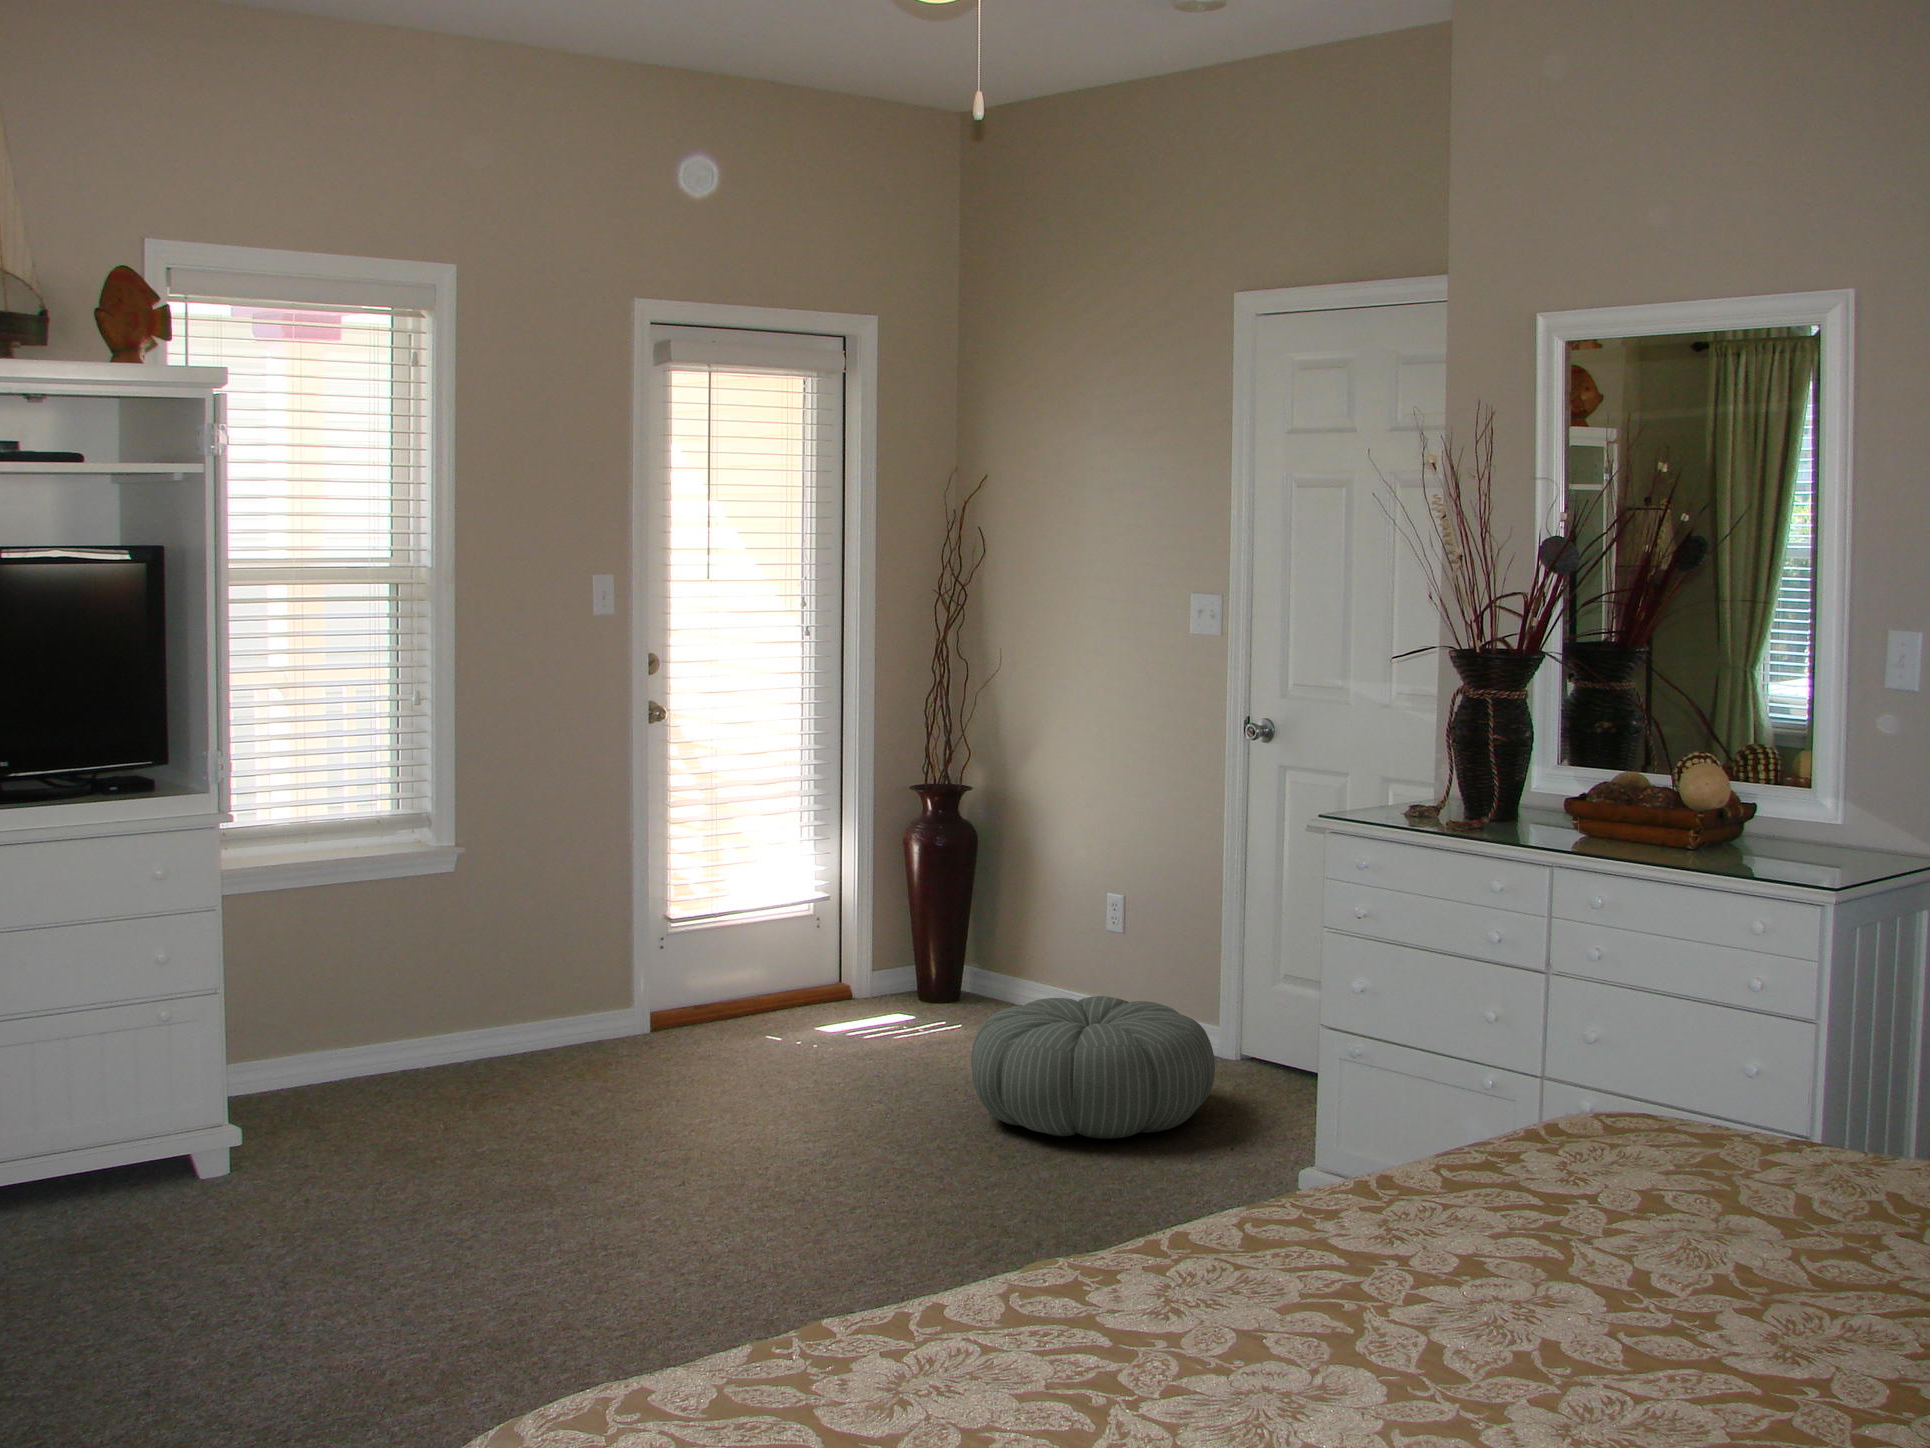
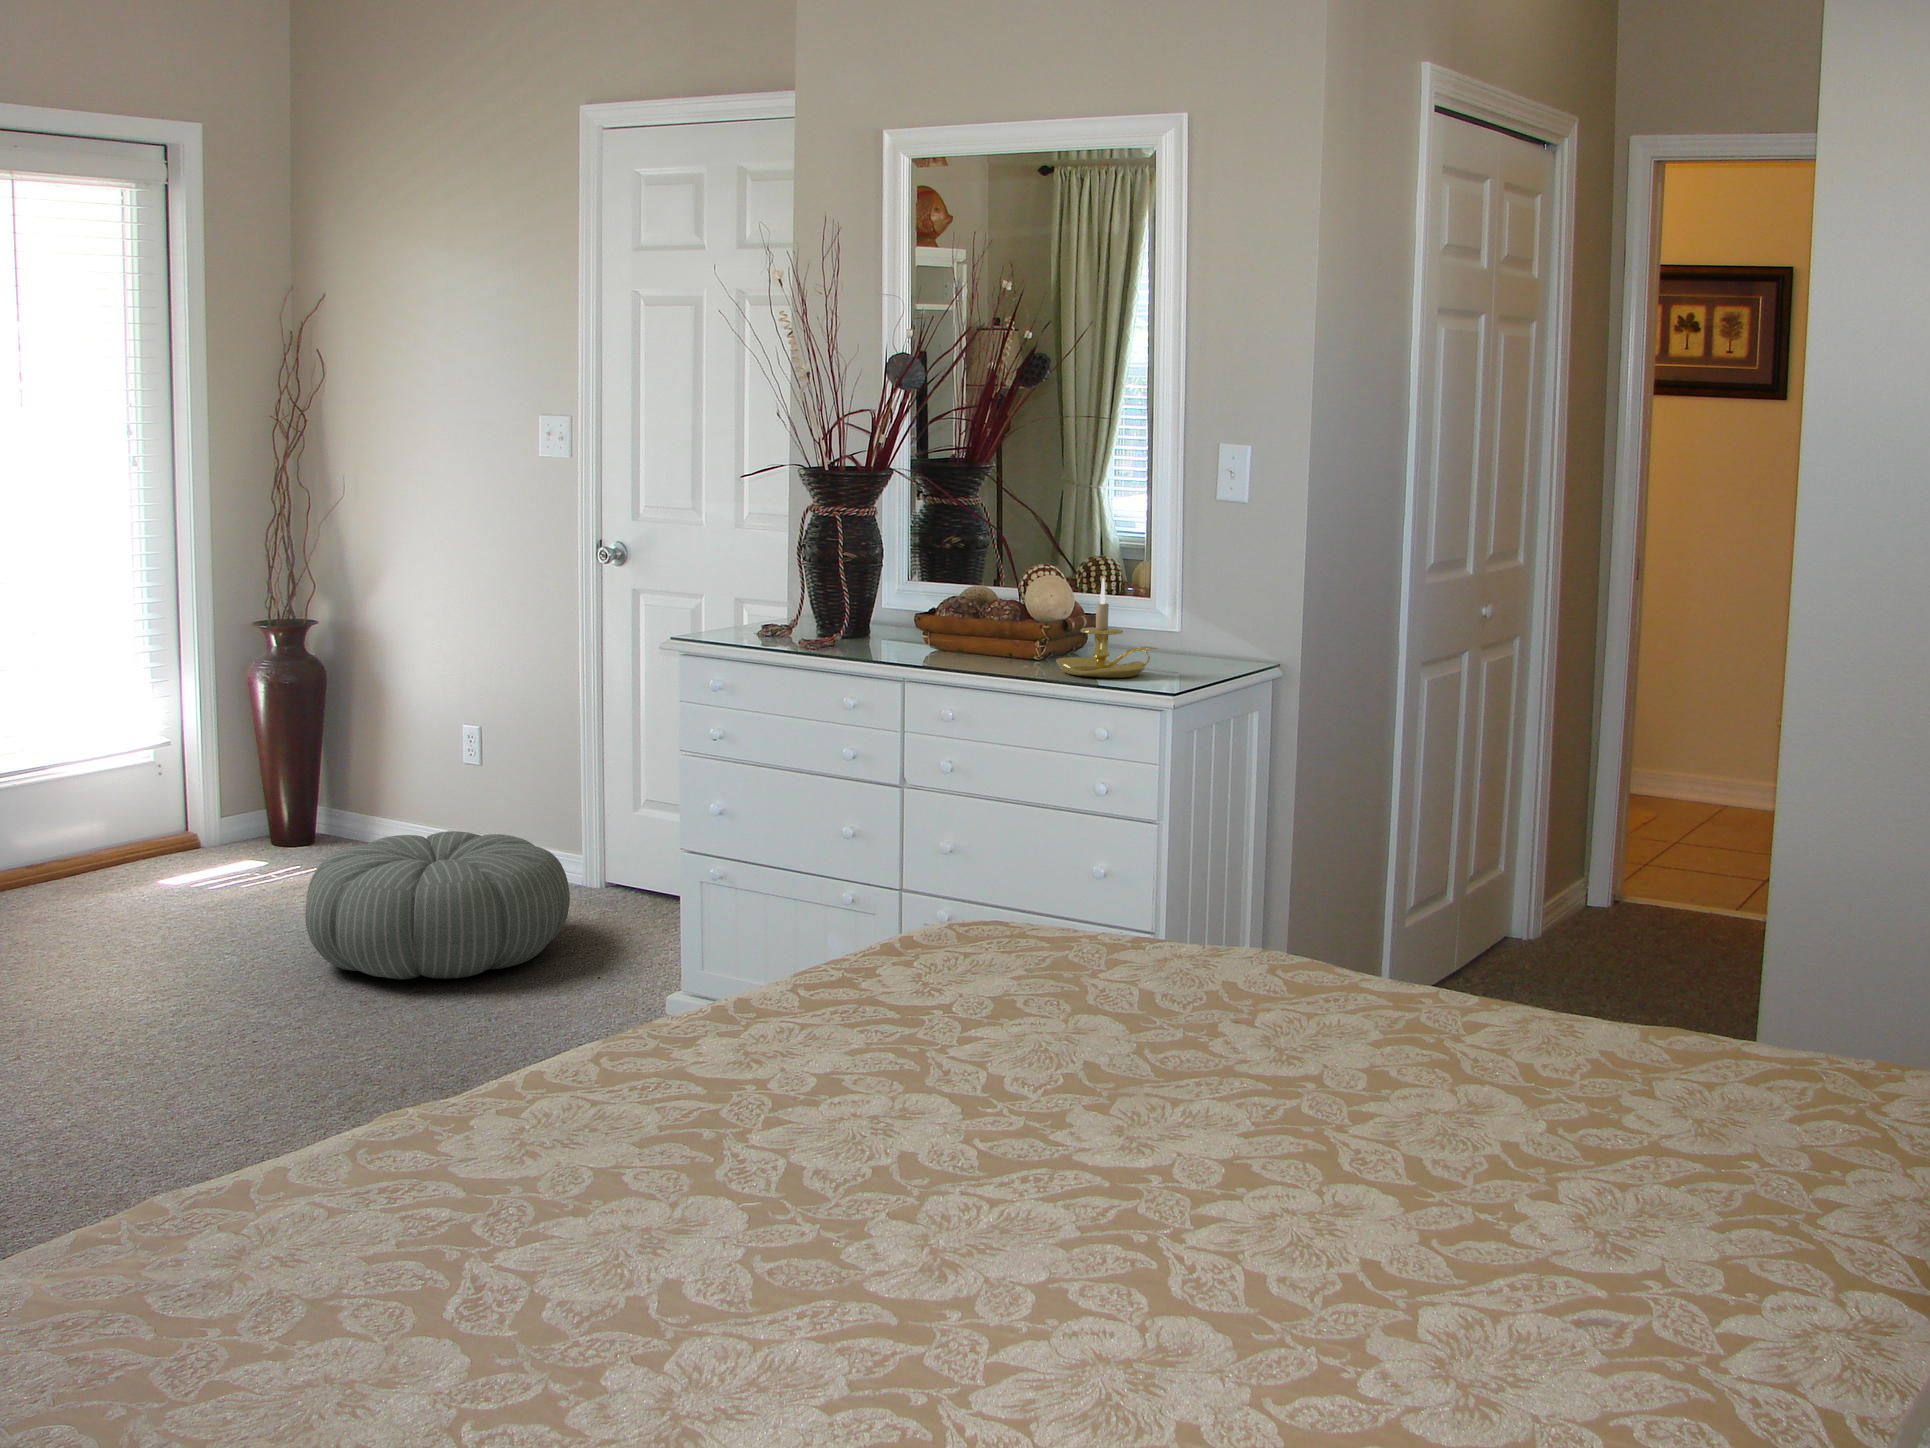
candle holder: none [1708,773,1814,873] -> present [1056,578,1157,678]

